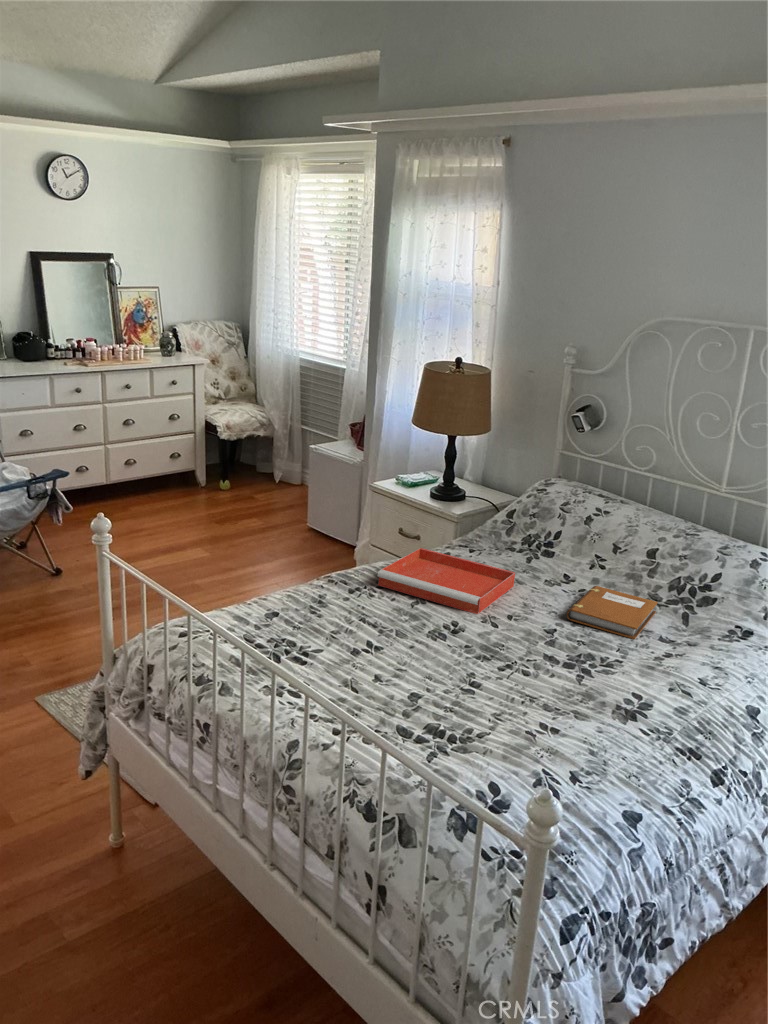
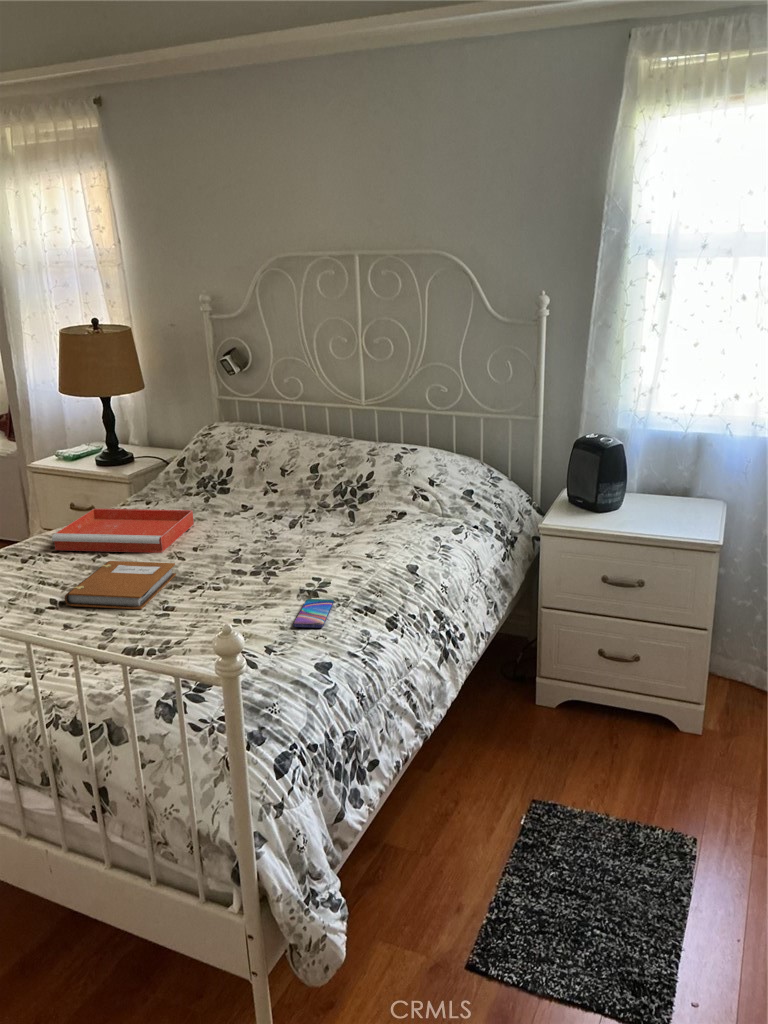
notebook: present [567,586,658,639] -> present [65,561,176,609]
smartphone: none [605,721,654,764] -> present [293,599,334,628]

